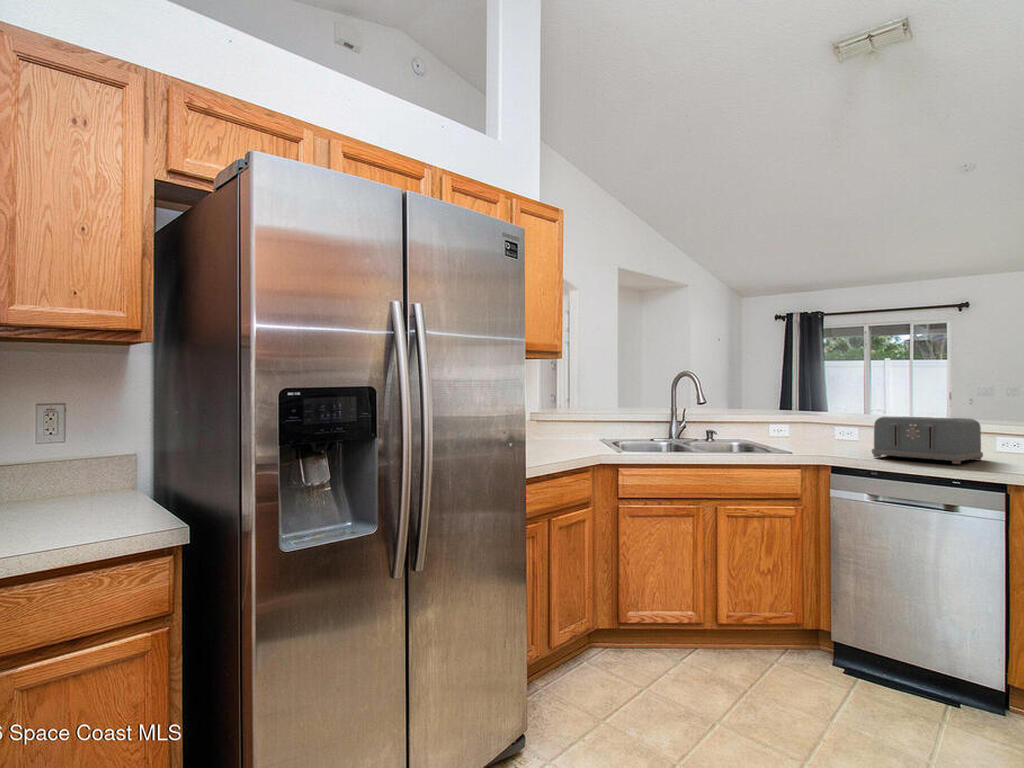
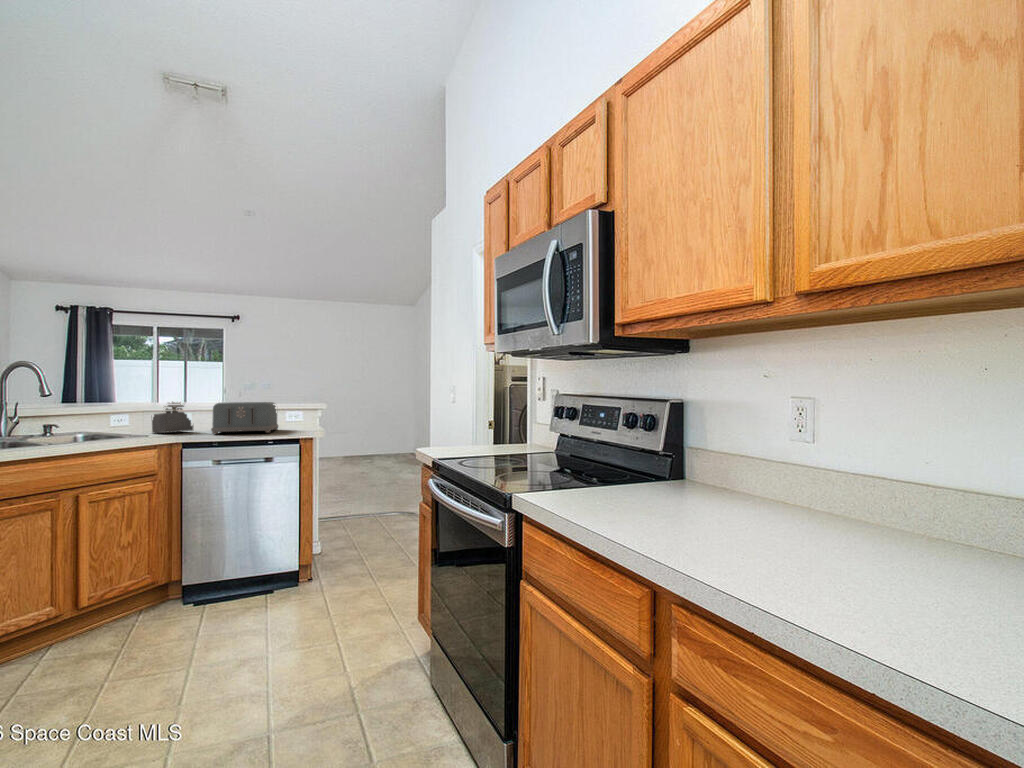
succulent plant: none [808,412,857,449] -> present [152,402,193,433]

